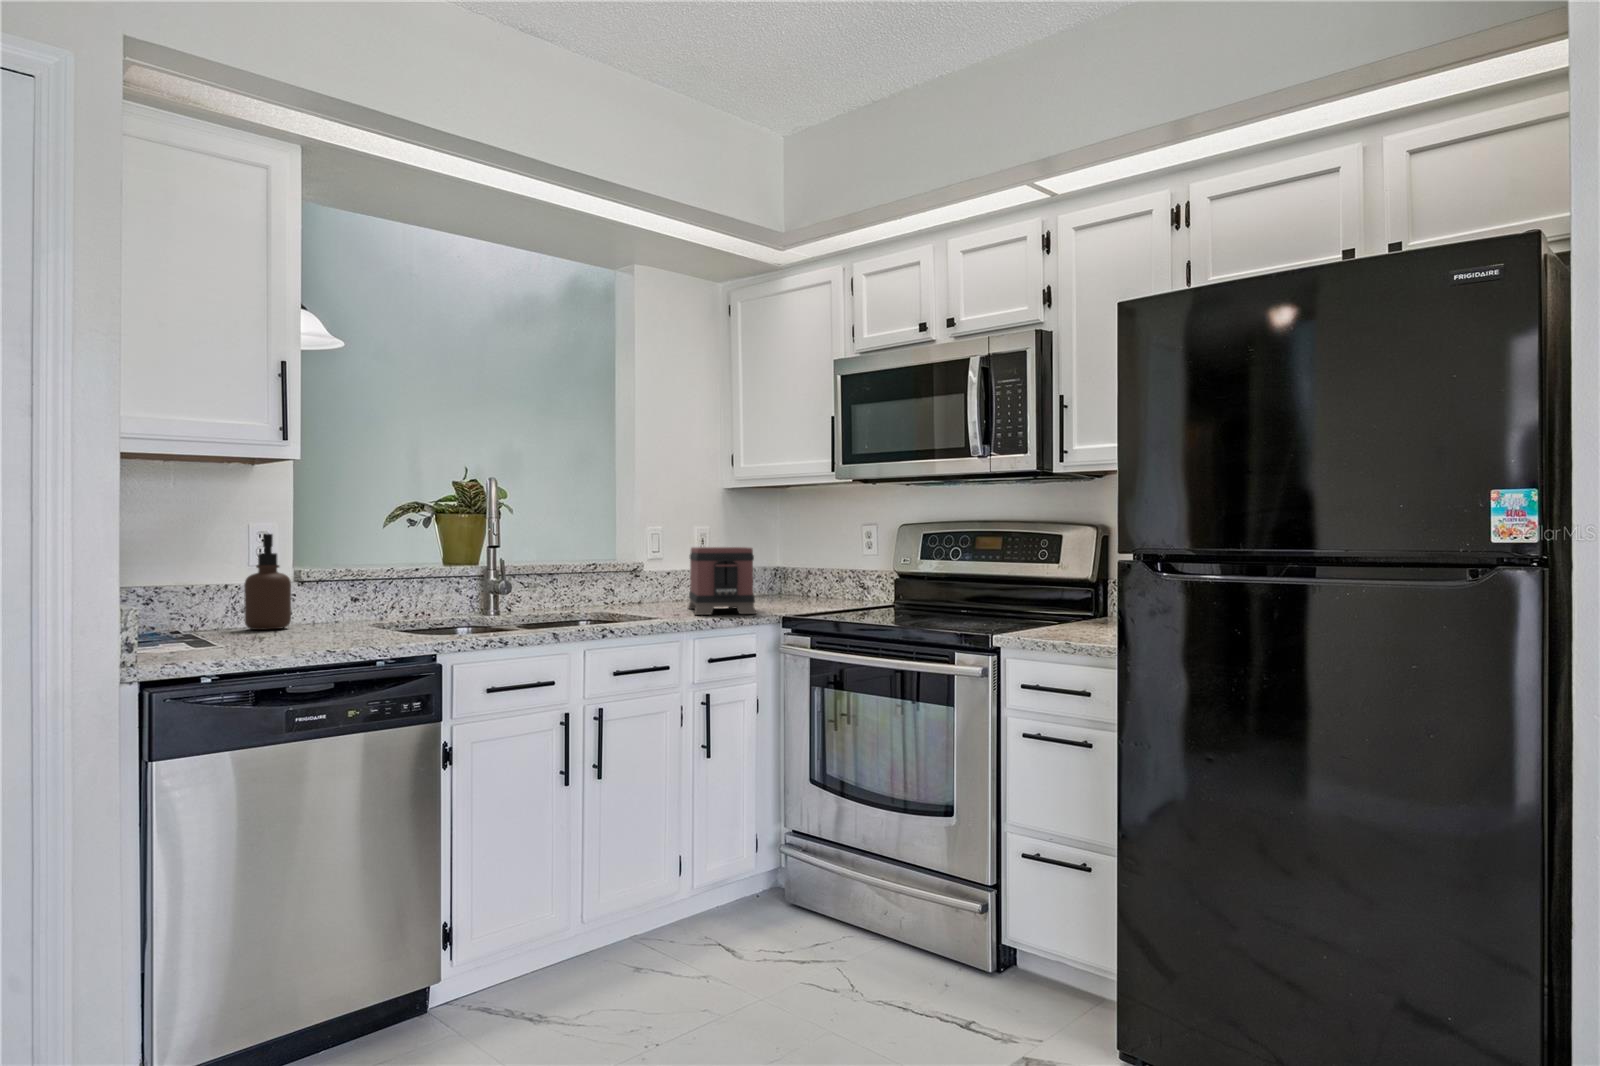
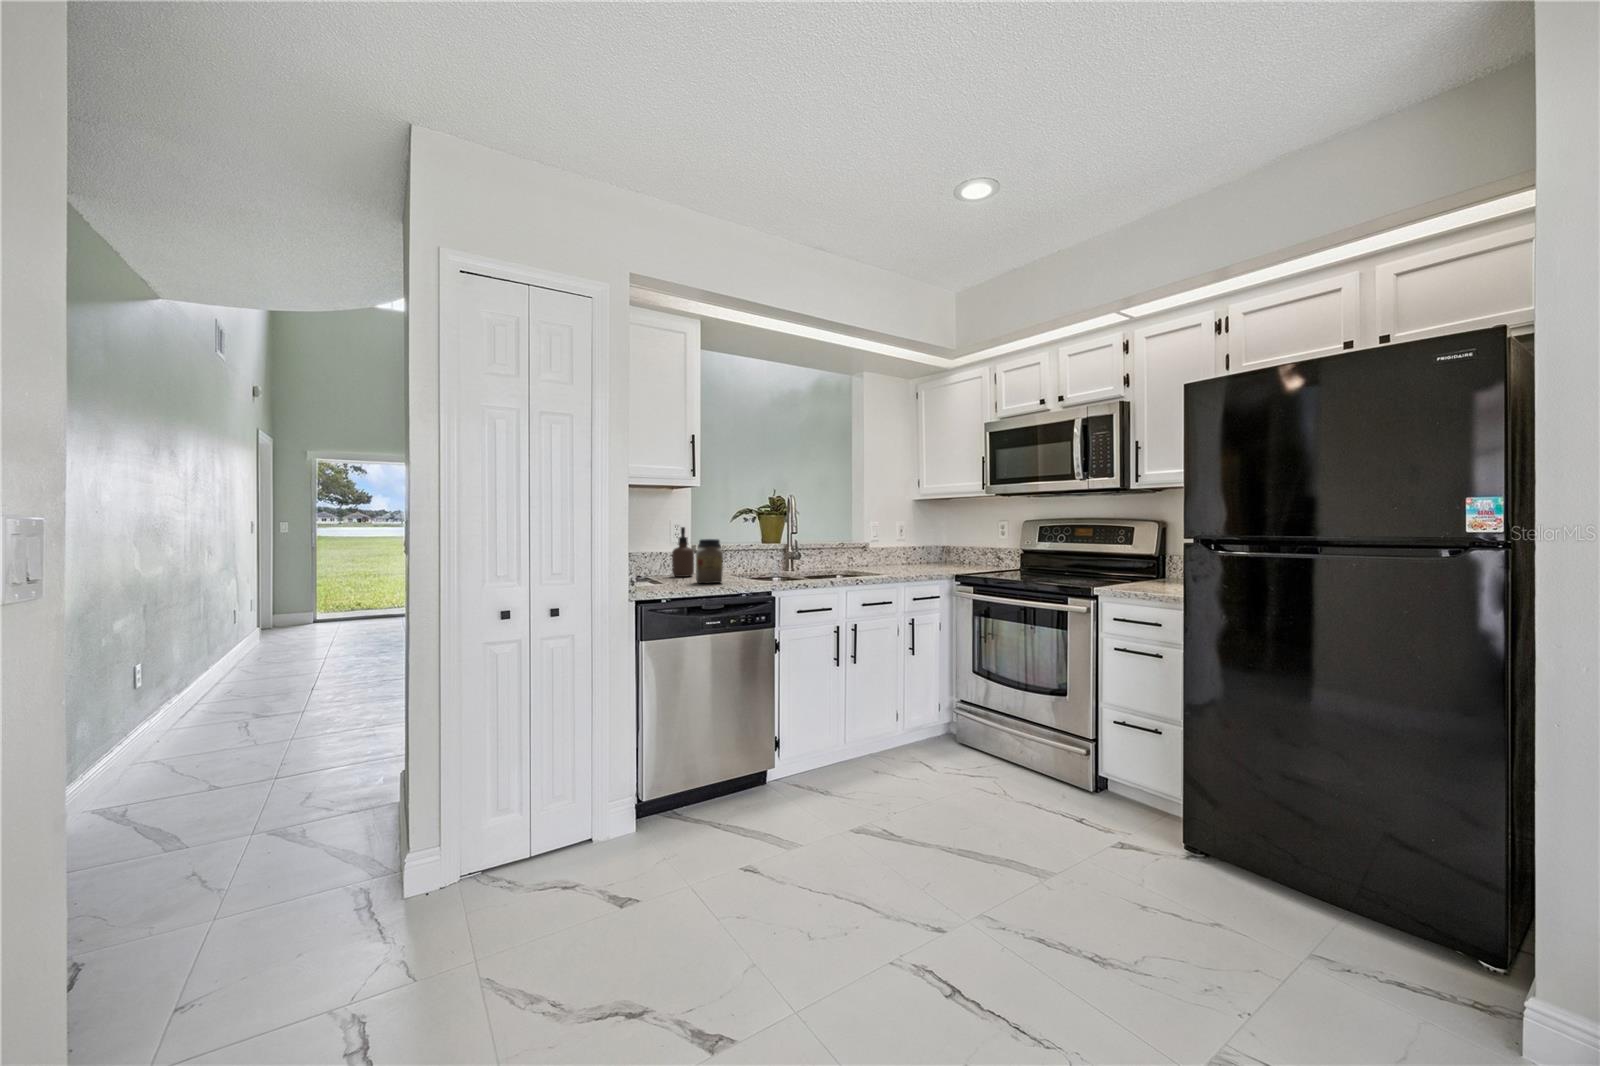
toaster: present [688,547,756,615] -> none [896,535,939,573]
jar: none [284,557,340,643] -> present [696,539,723,583]

